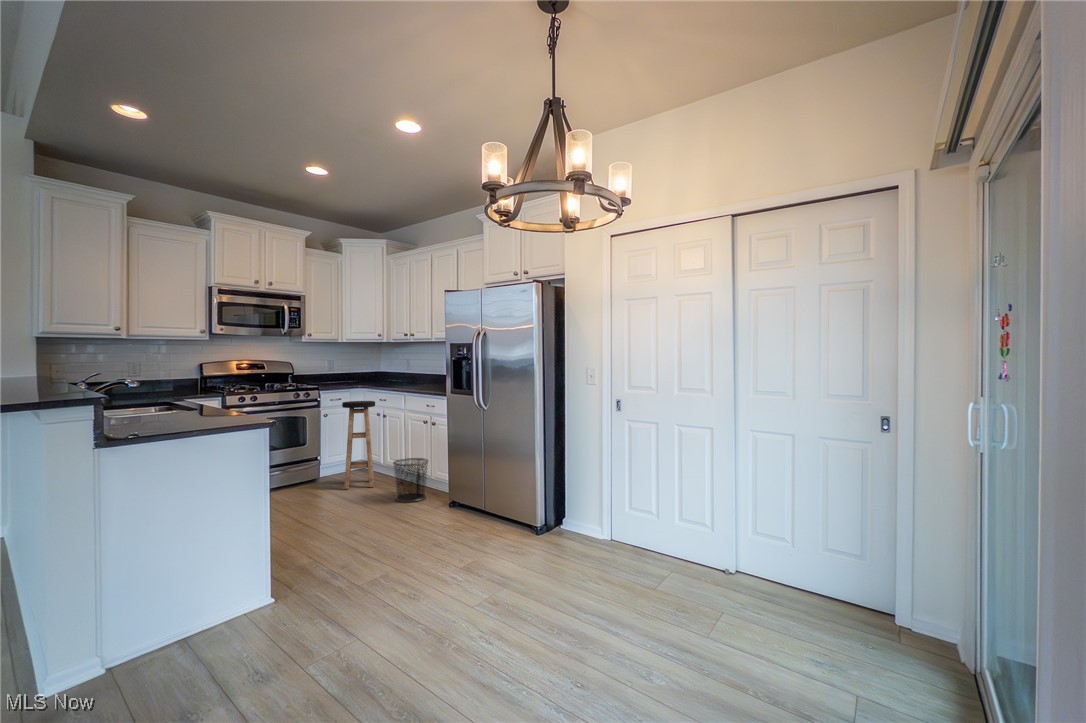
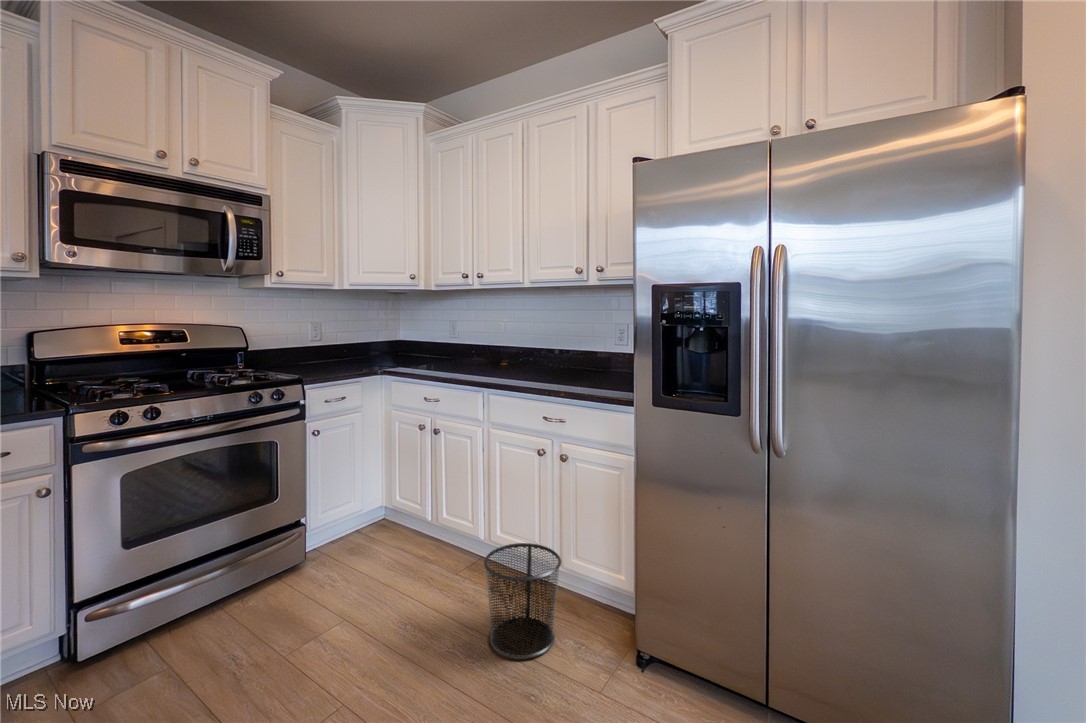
bar stool: present [342,401,375,489] -> none [355,410,423,601]

